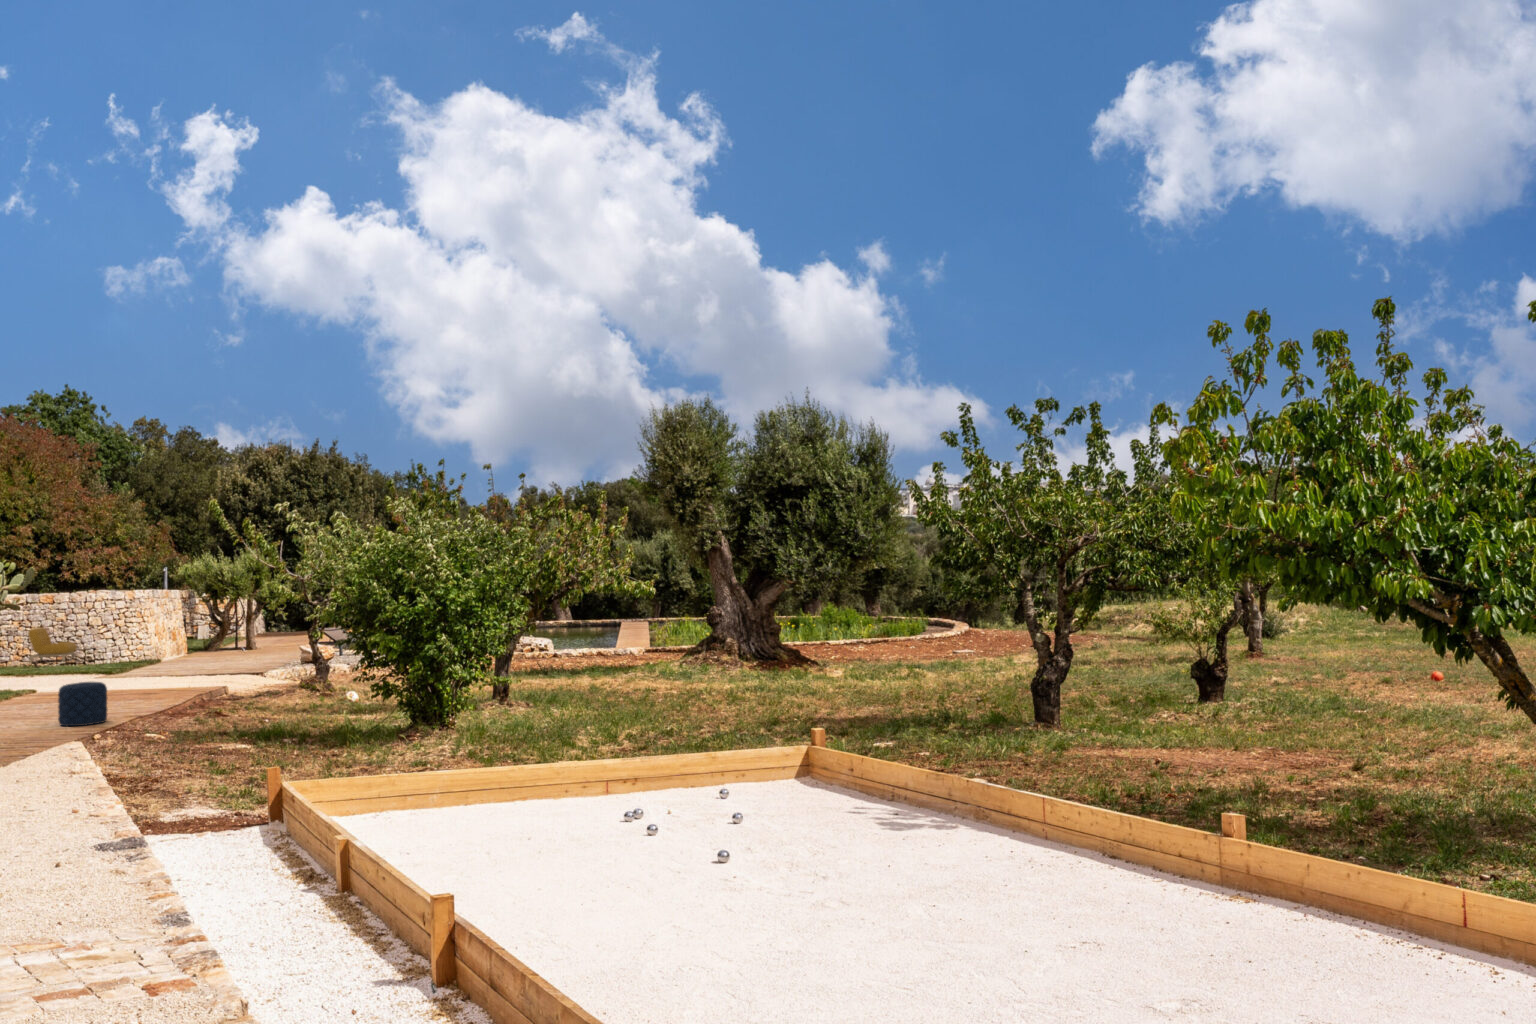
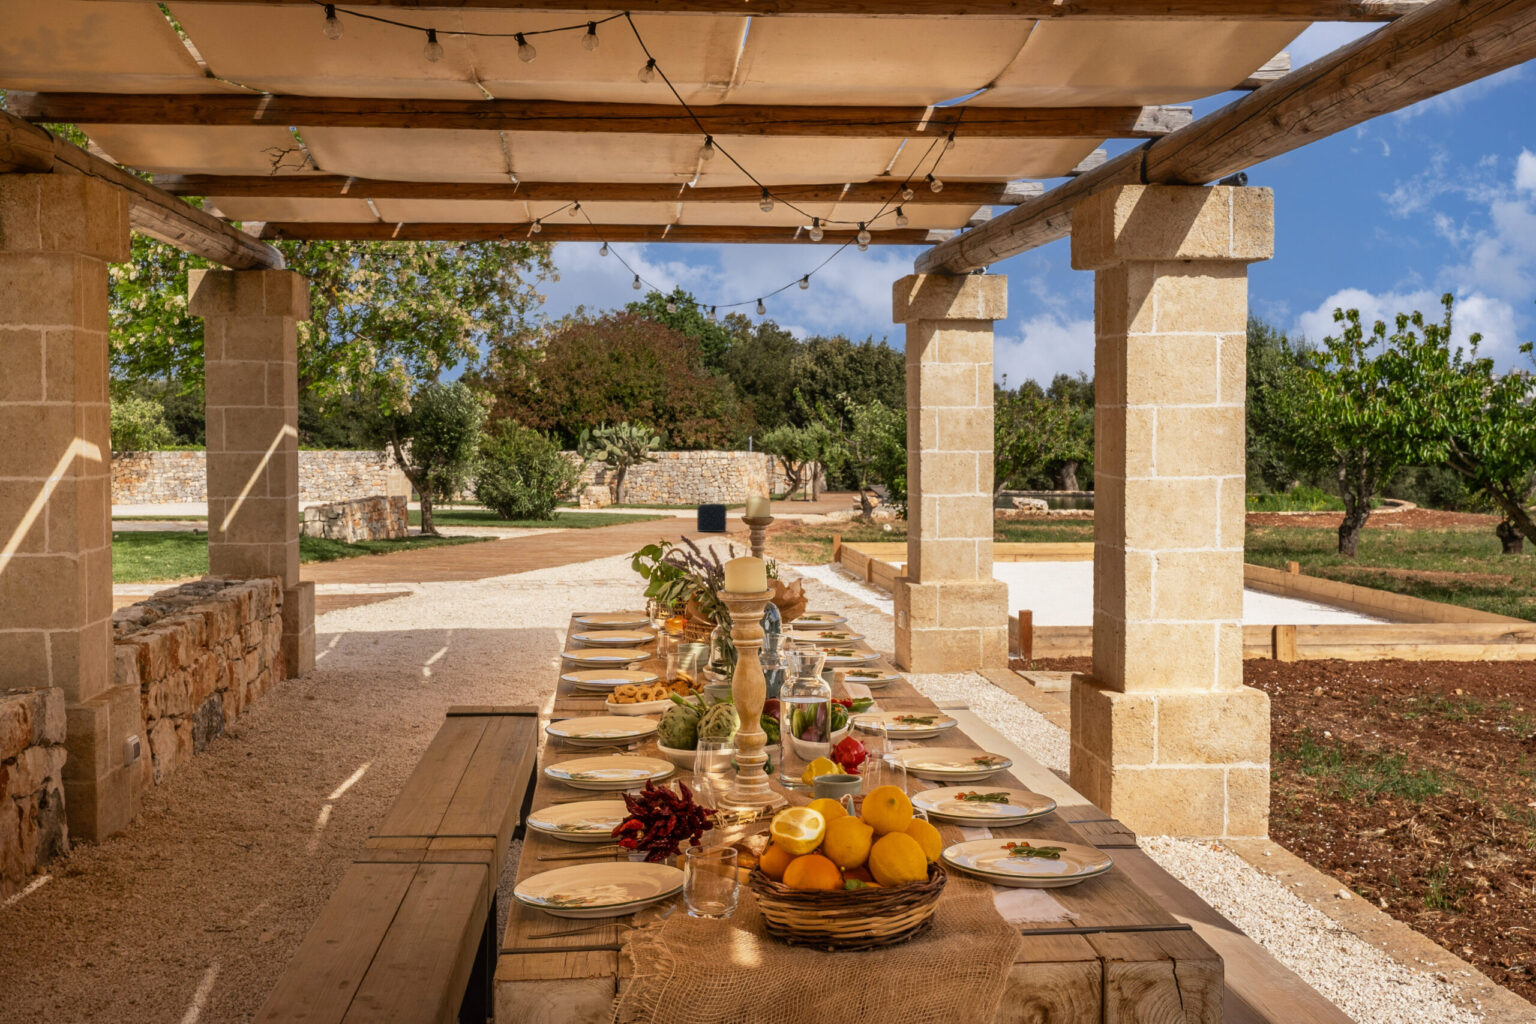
armchair: present [28,628,77,663] -> none [663,476,694,502]

